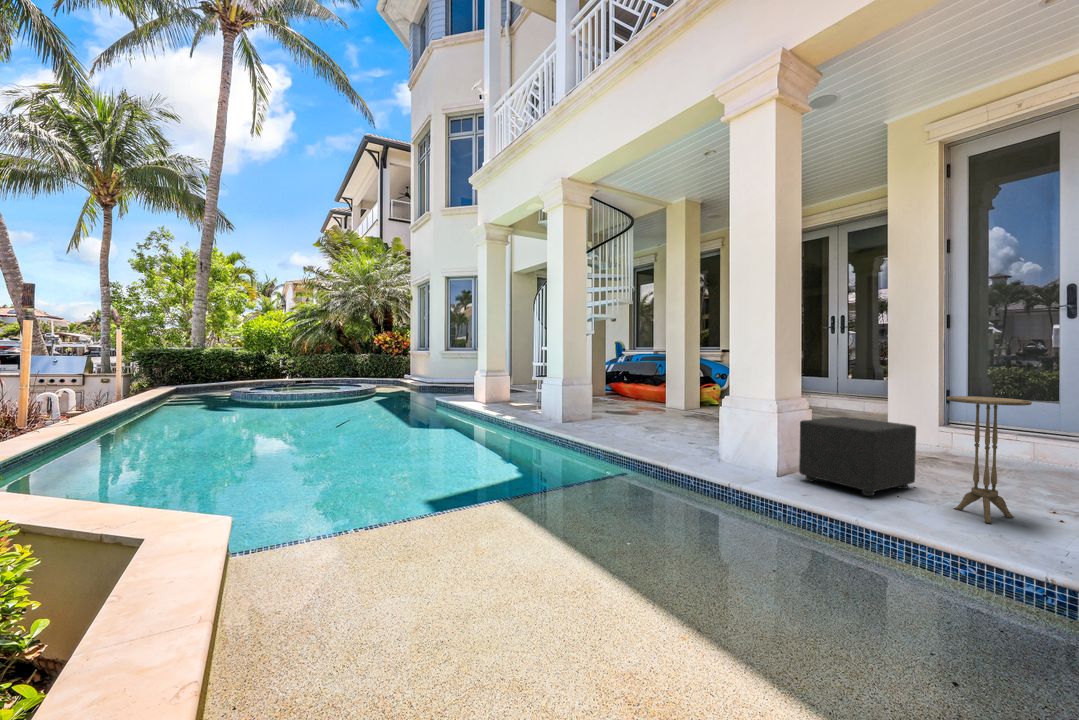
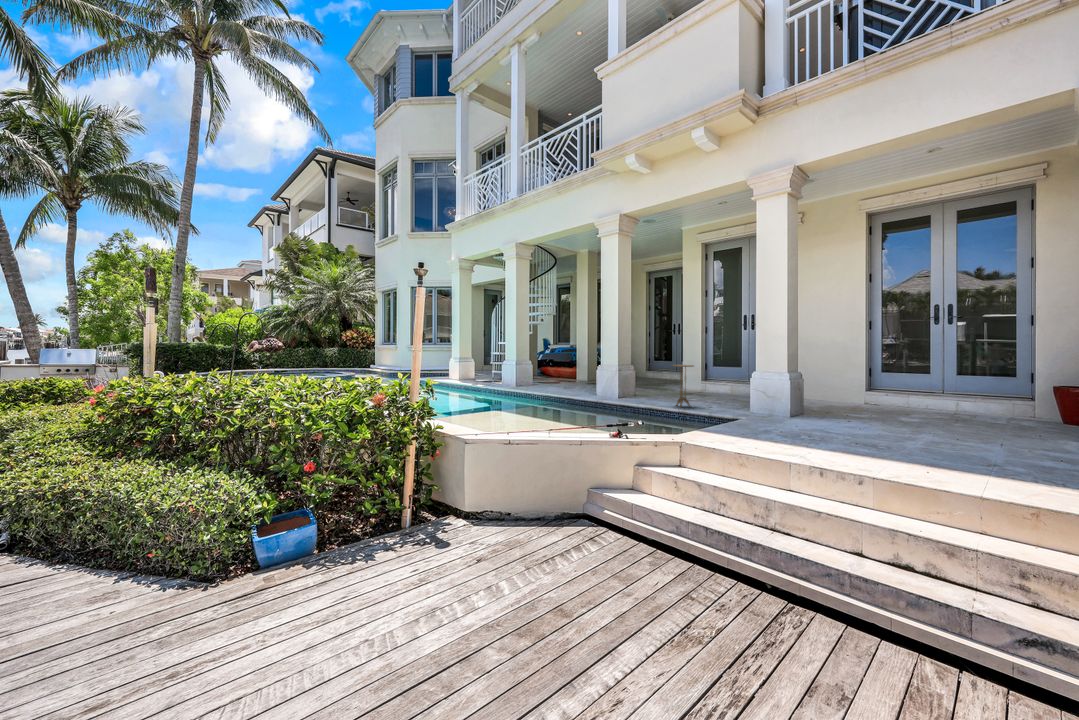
ottoman: present [799,417,916,497] -> none [628,376,670,404]

